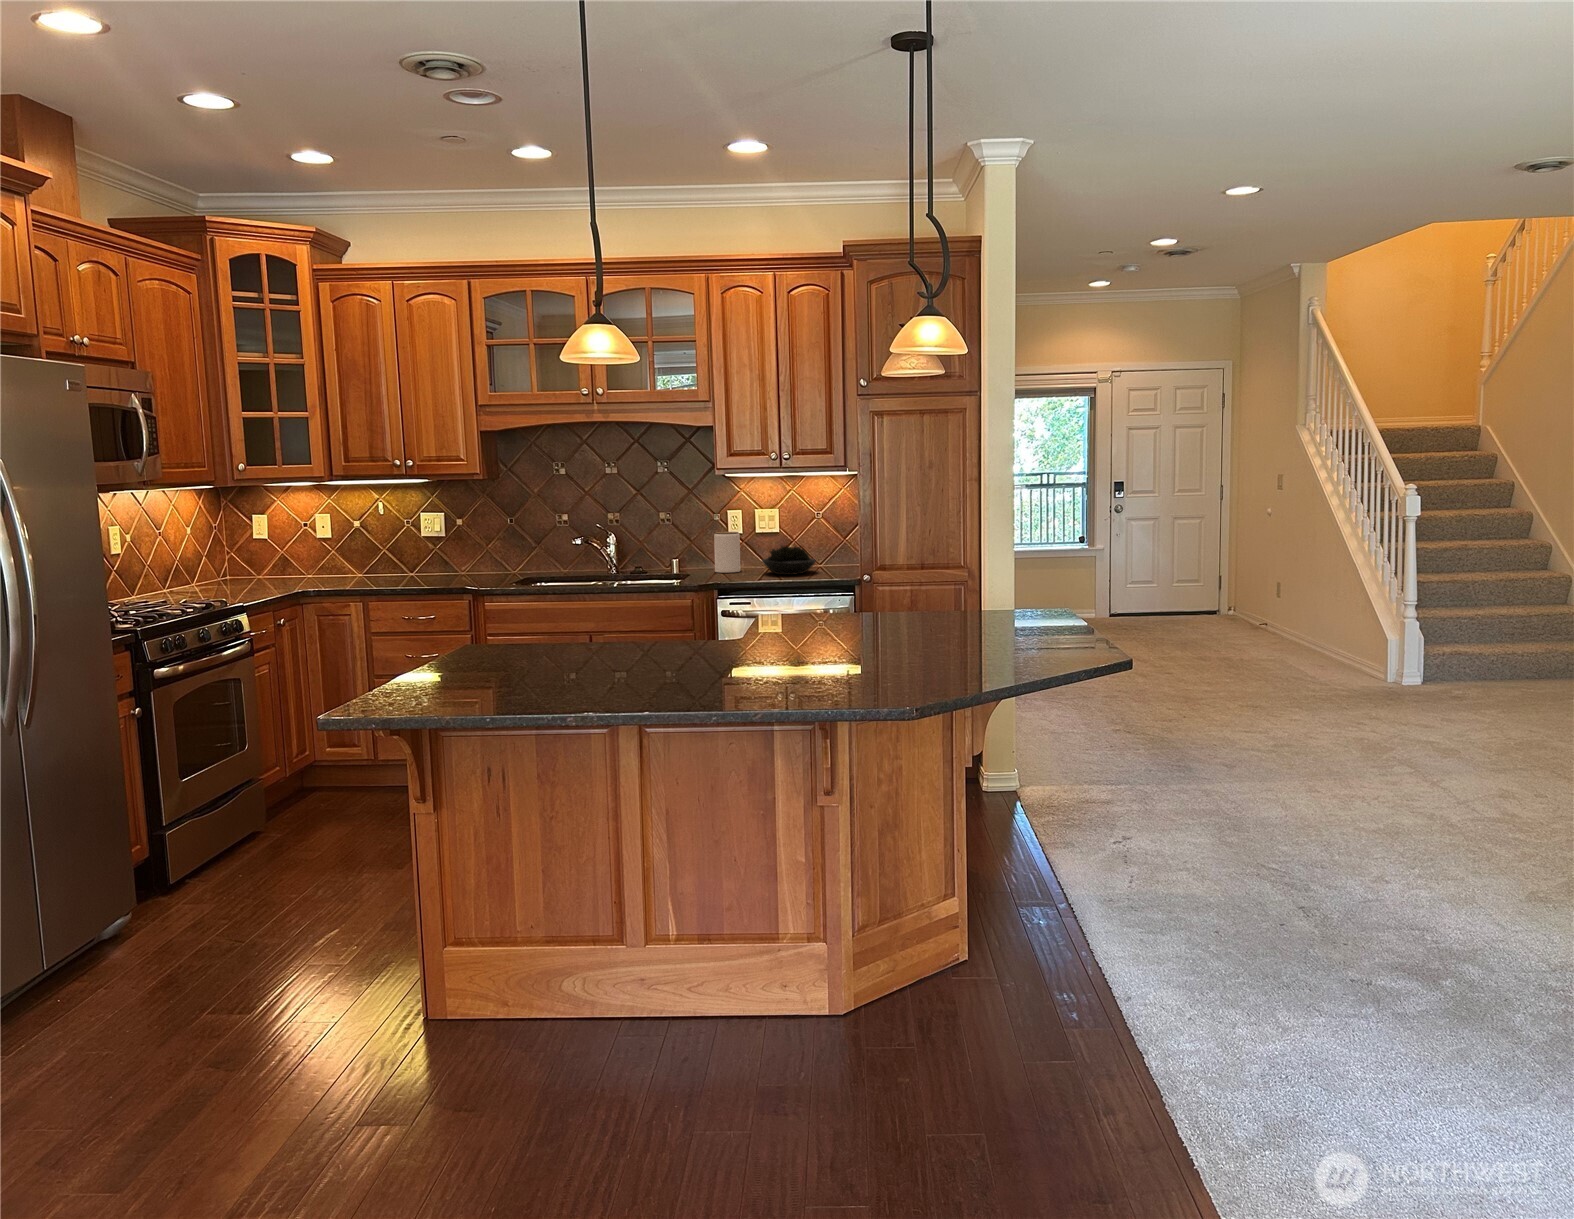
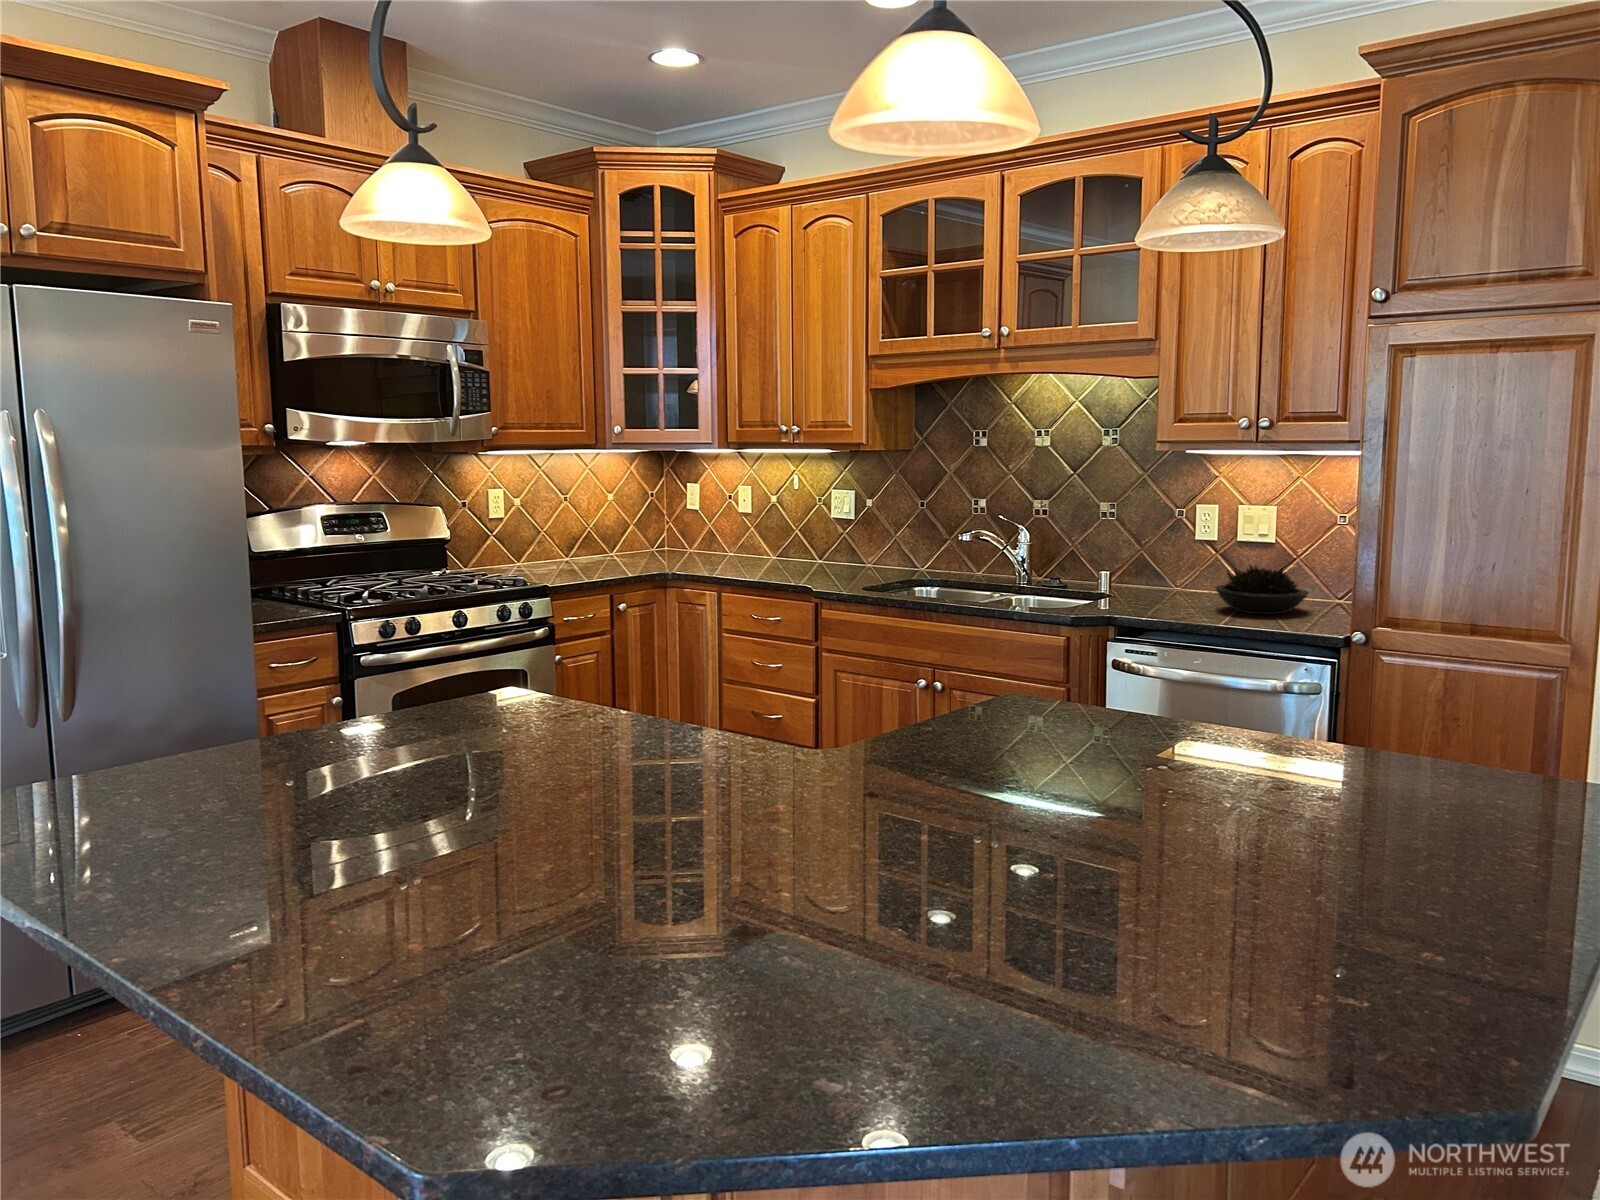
jar: present [714,532,740,573] -> none [1161,537,1203,600]

